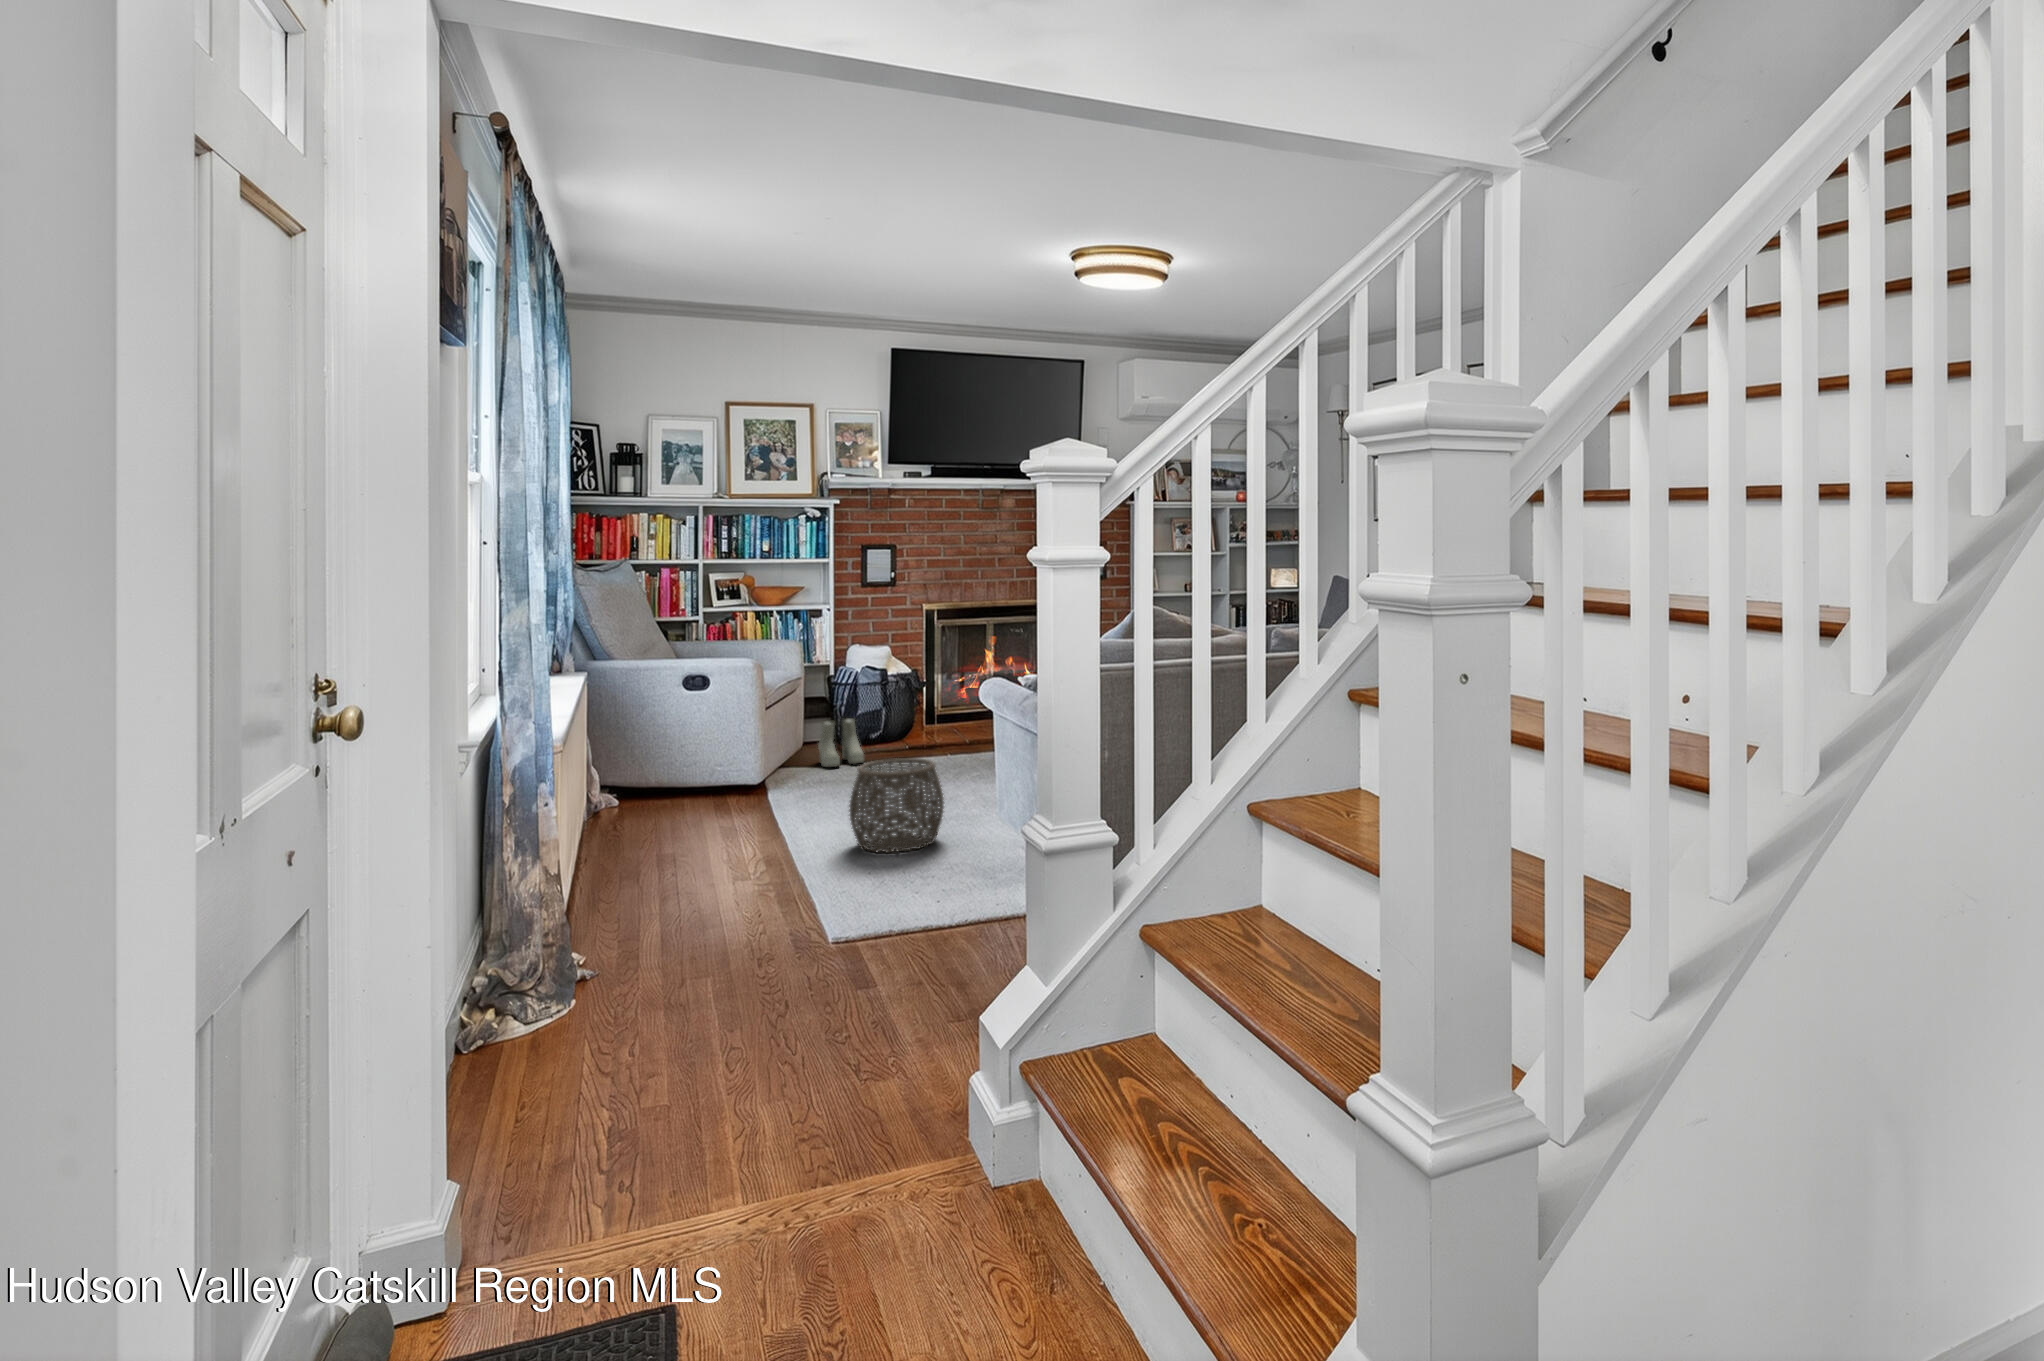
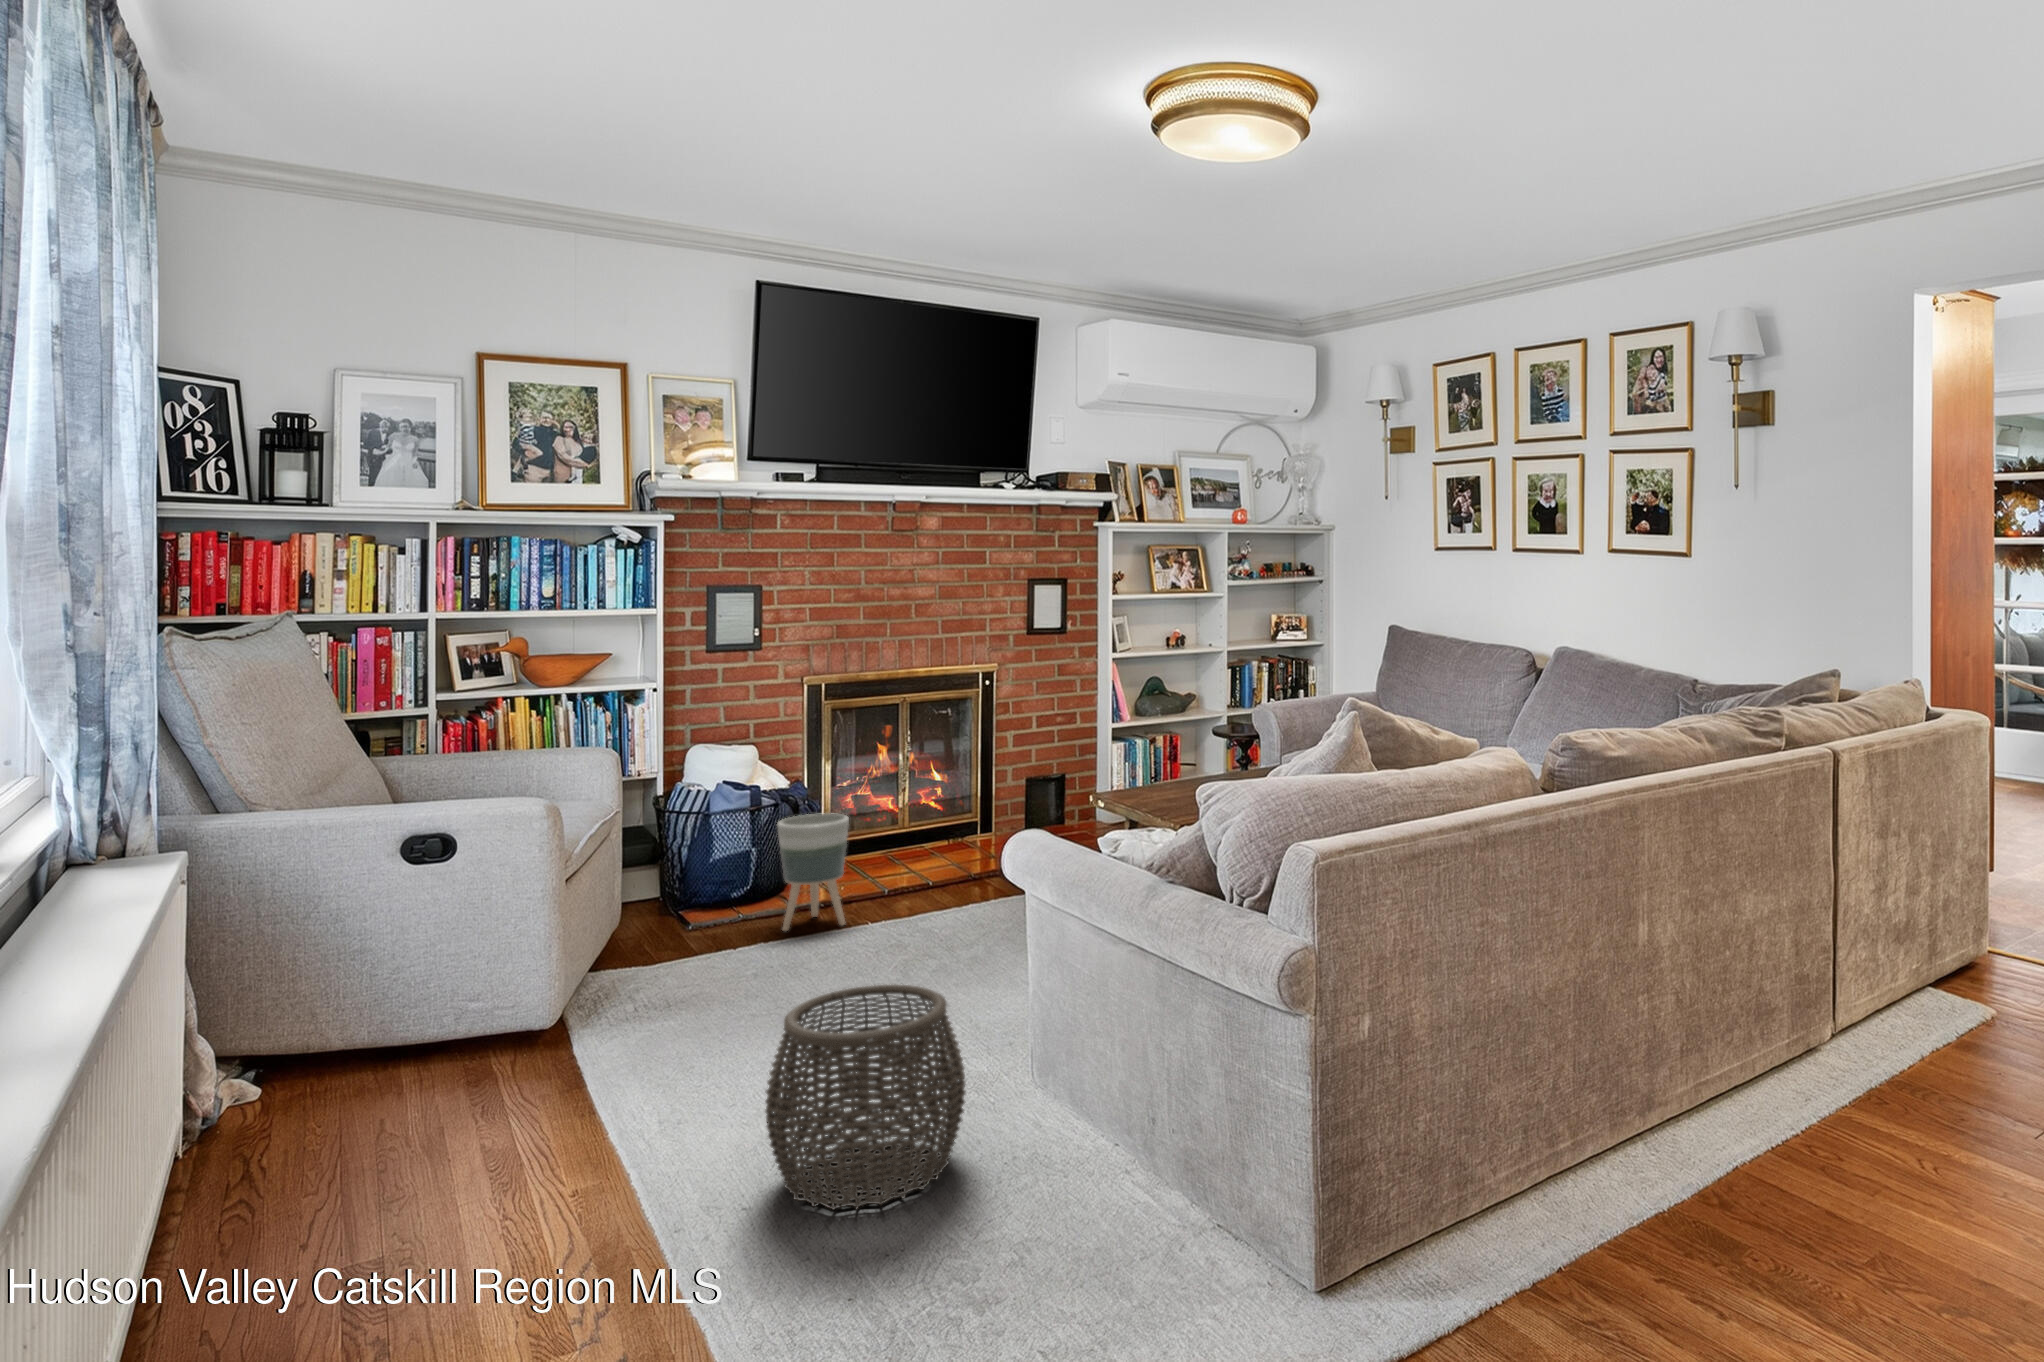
planter: none [895,688,938,756] -> present [777,813,849,931]
boots: present [818,718,864,767] -> none [646,871,728,963]

